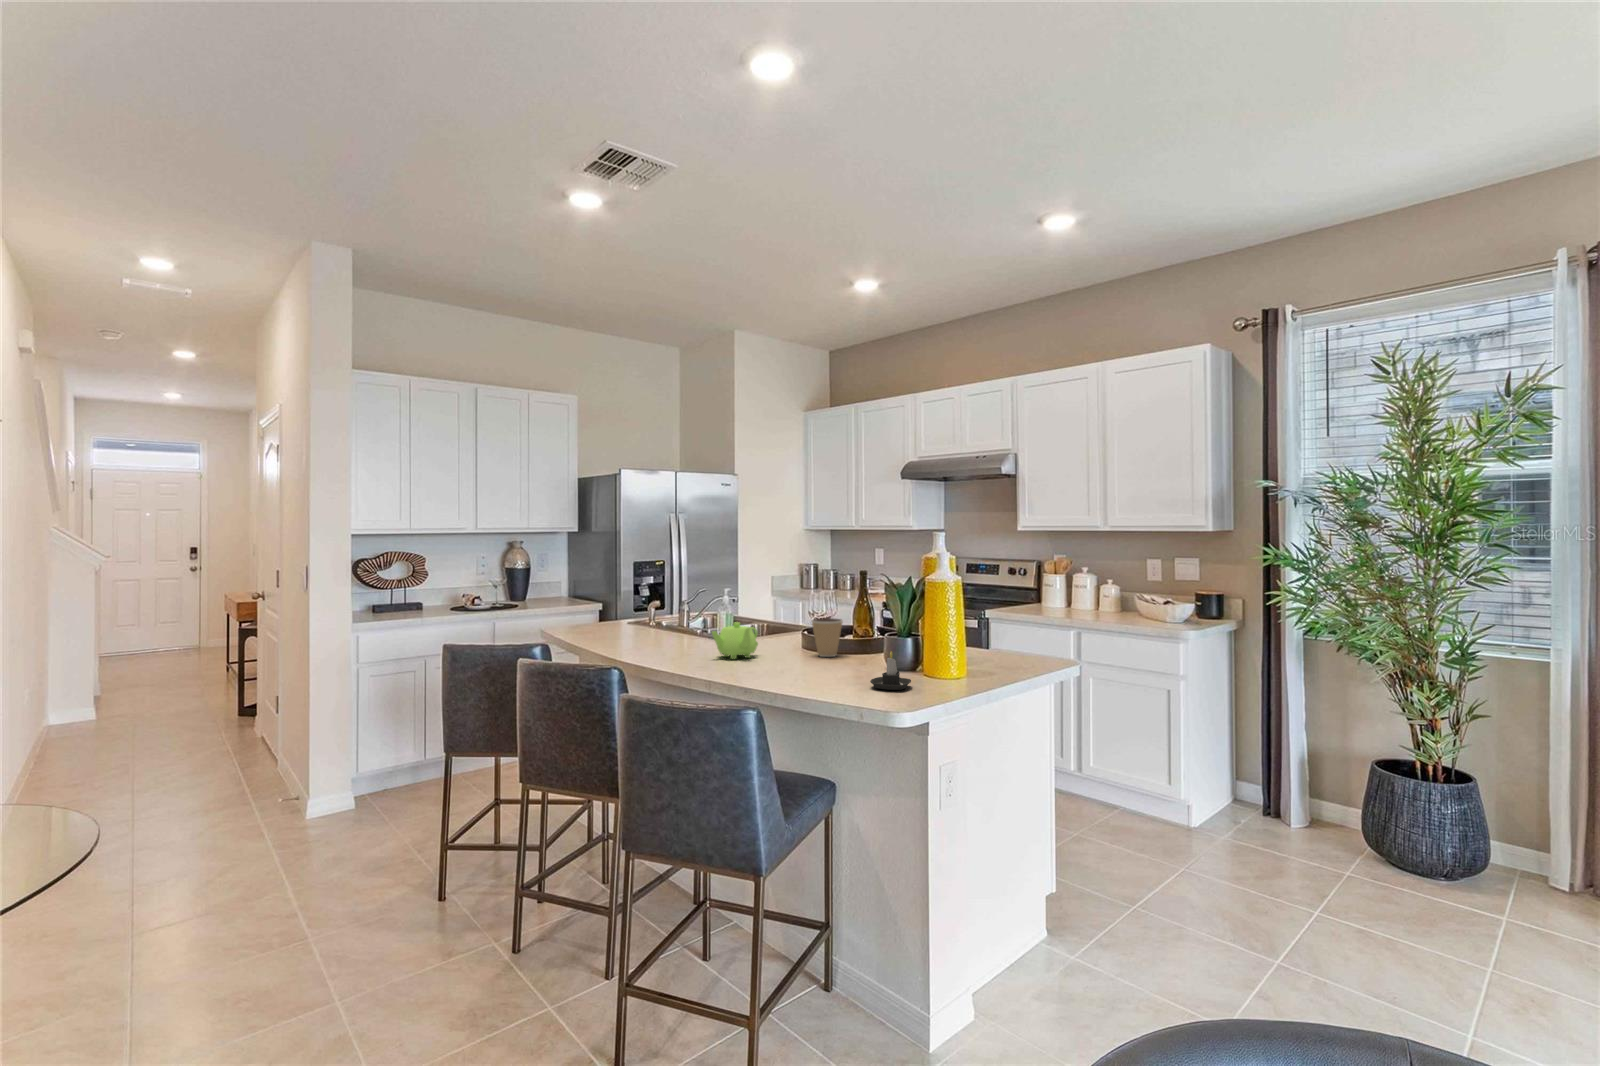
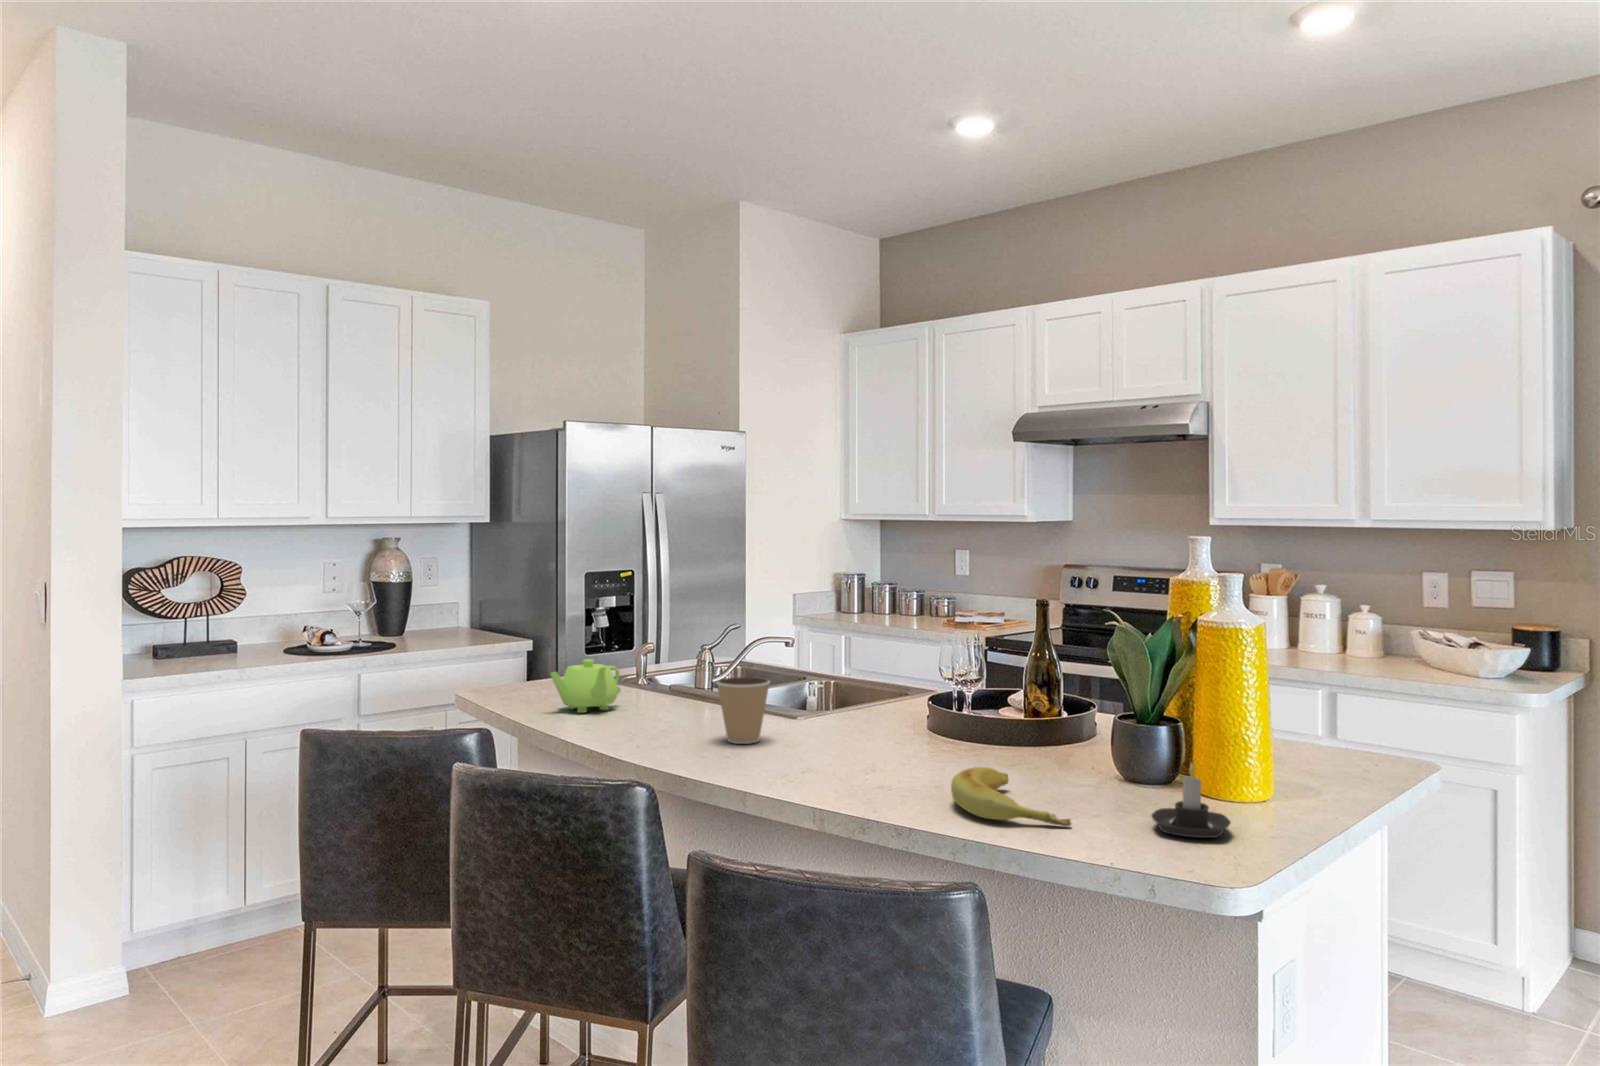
coffee cup: present [812,618,843,657] -> present [717,677,770,744]
teapot: present [712,622,758,659] -> present [550,659,620,713]
banana: none [773,658,829,685] -> present [951,767,1071,826]

